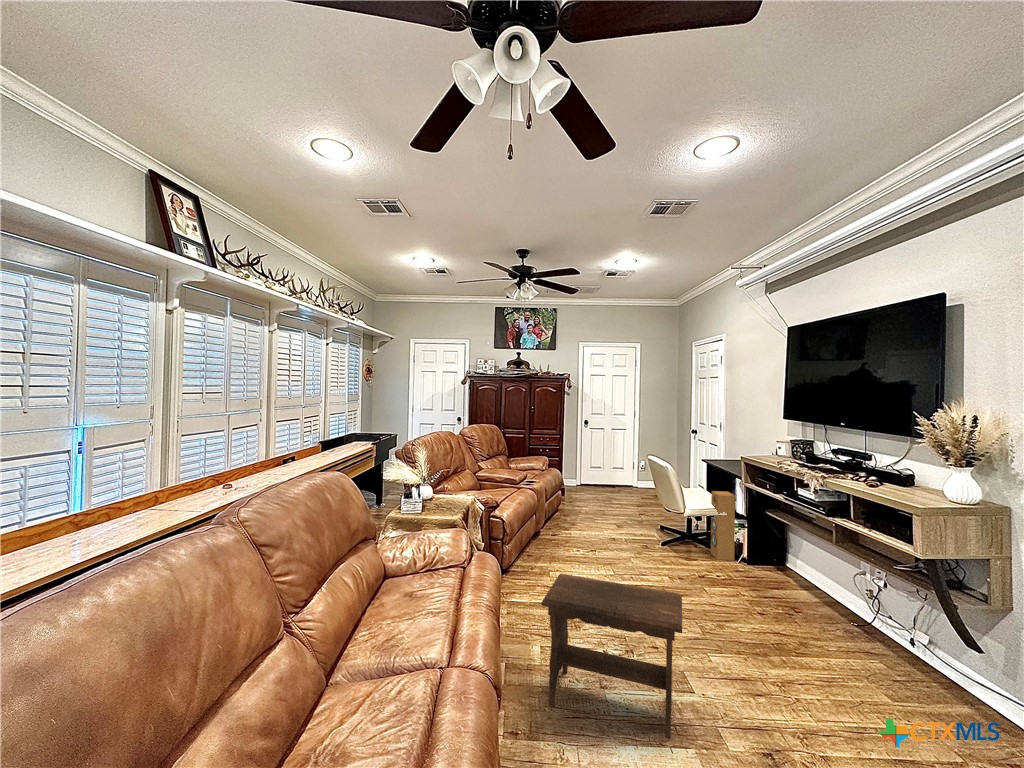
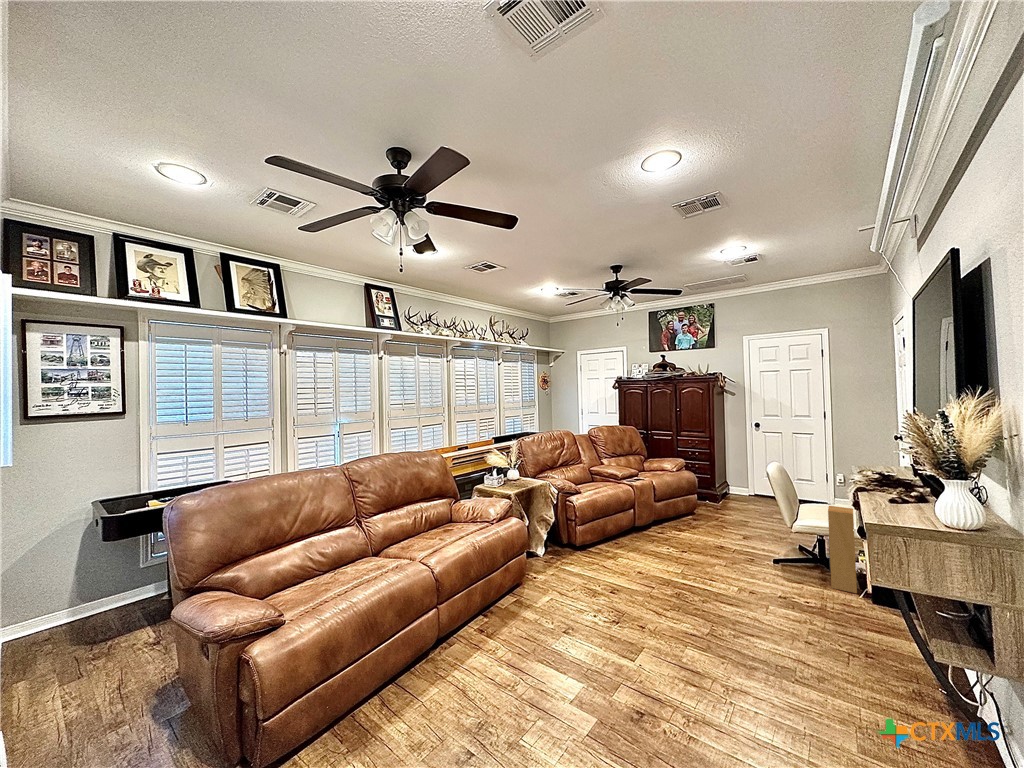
footstool: present [541,574,682,739] -> none [496,547,609,695]

